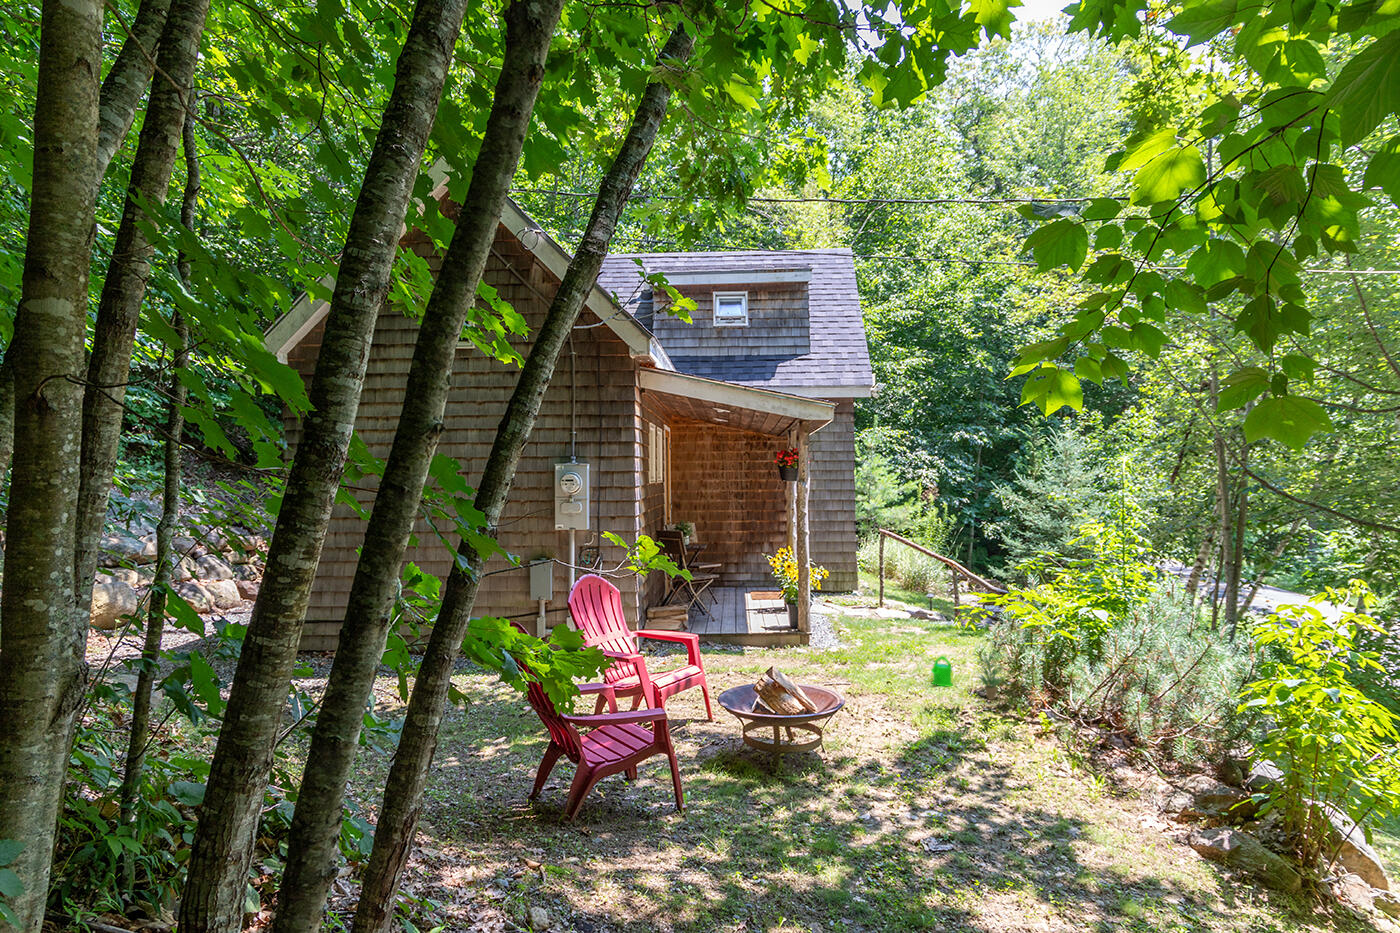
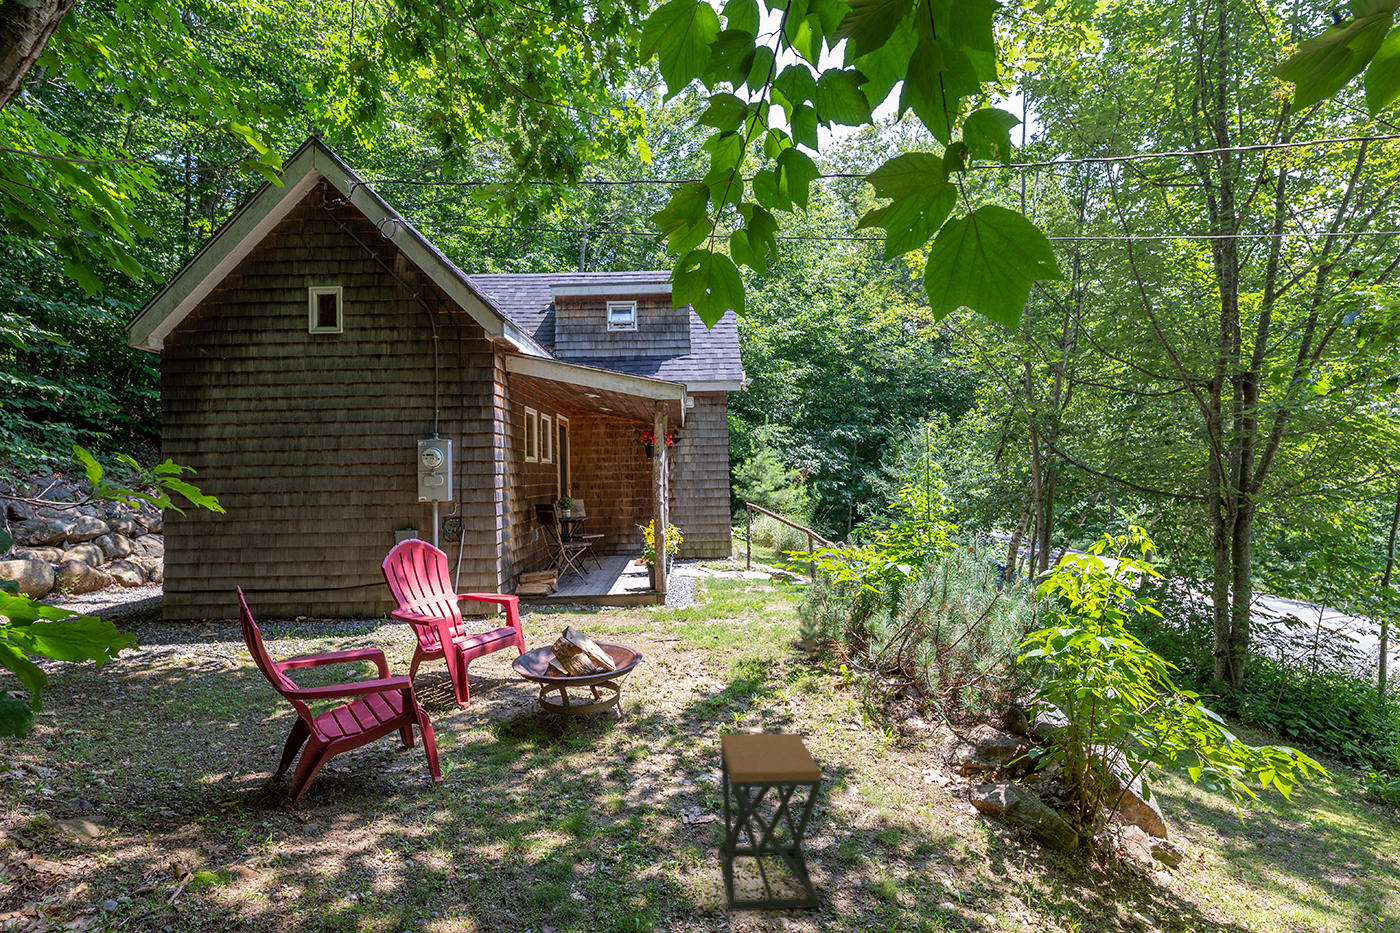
watering can: present [931,656,952,686] -> none [758,612,780,641]
stool: none [984,770,1092,912] -> present [719,733,821,911]

